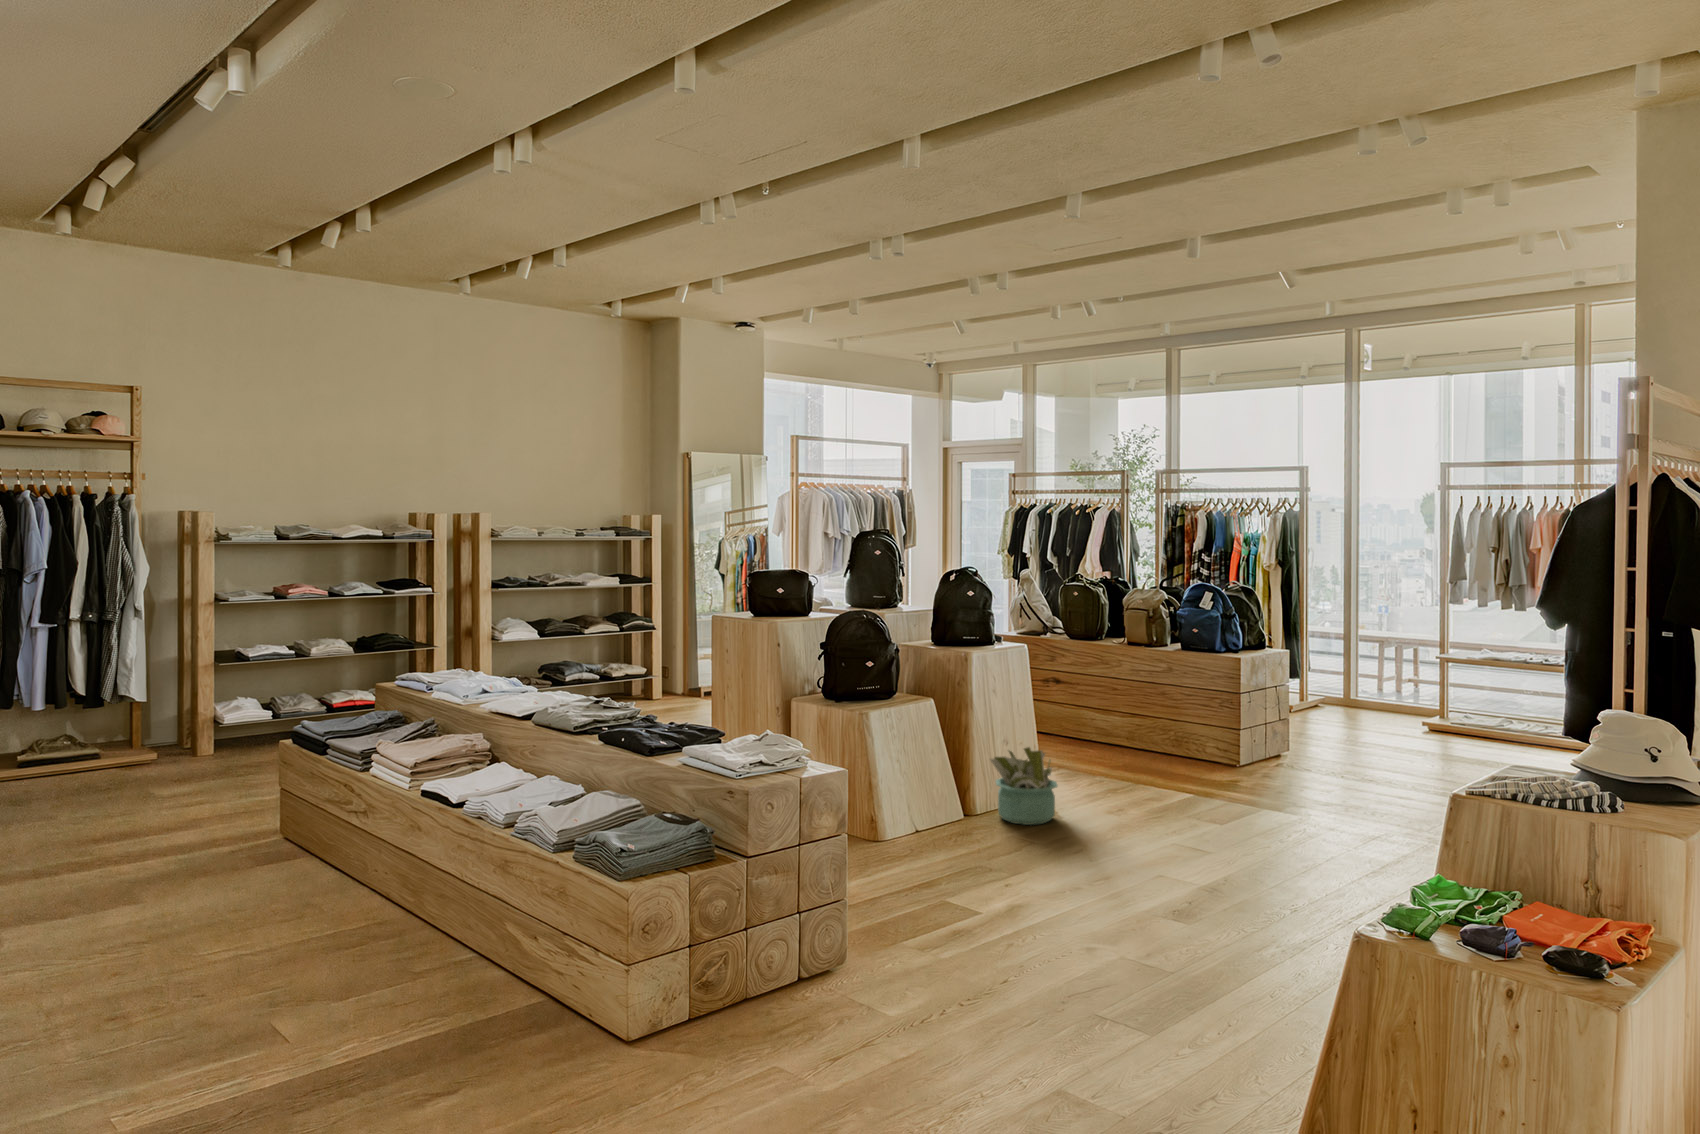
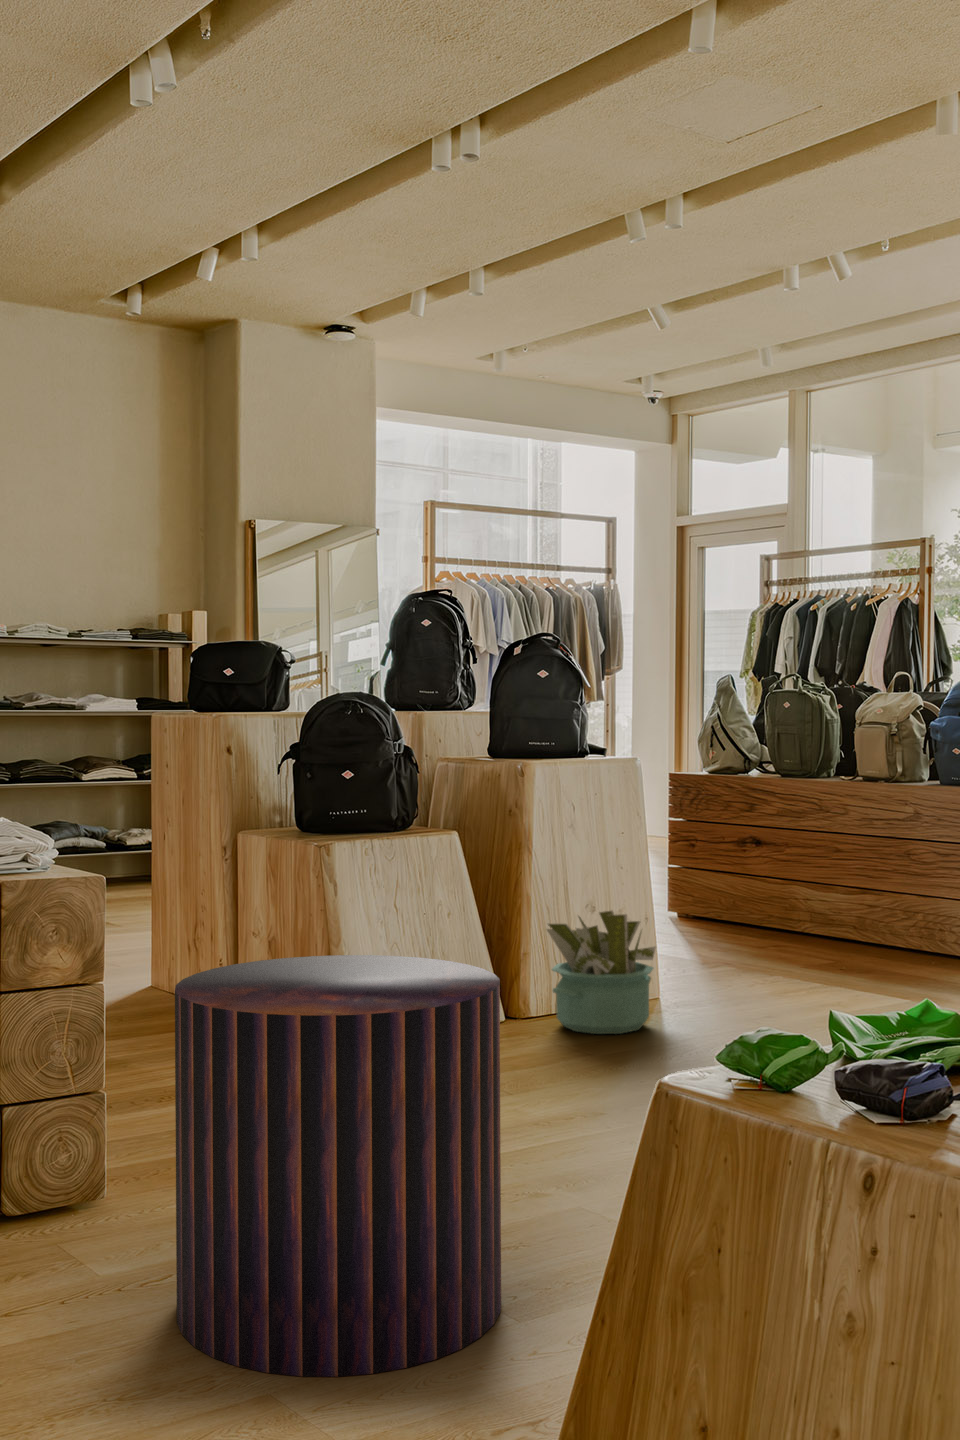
pouf: none [963,822,1148,1070] -> present [175,955,501,1377]

